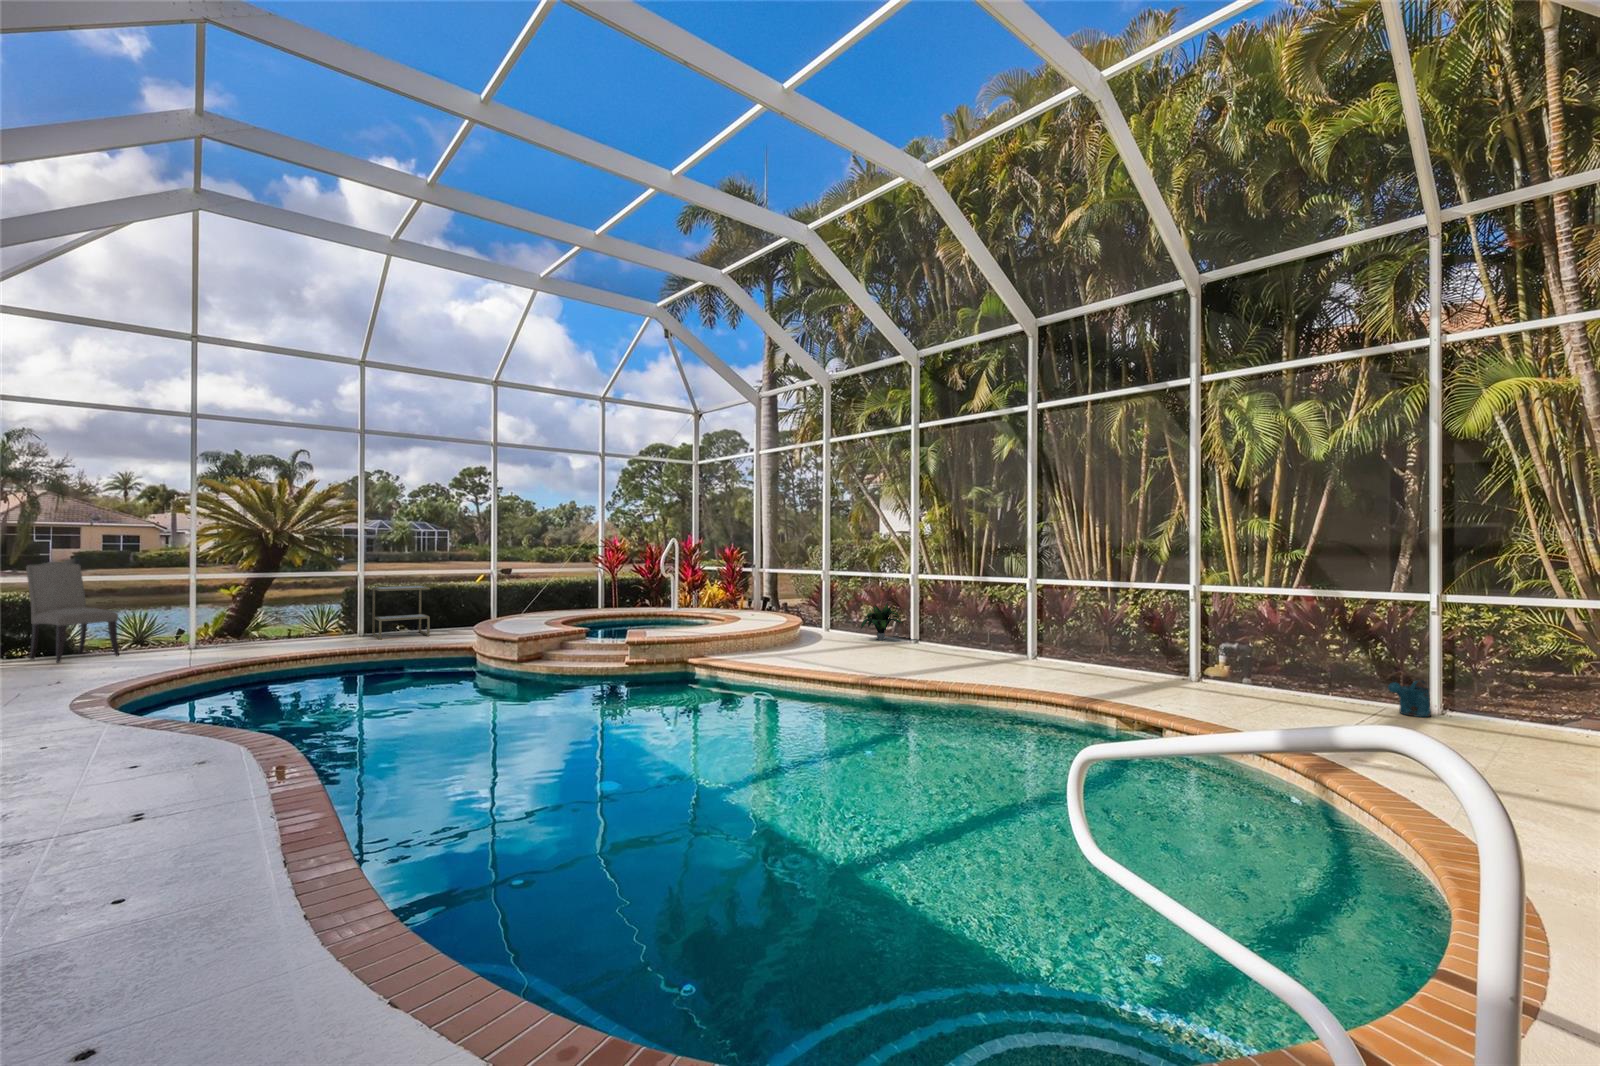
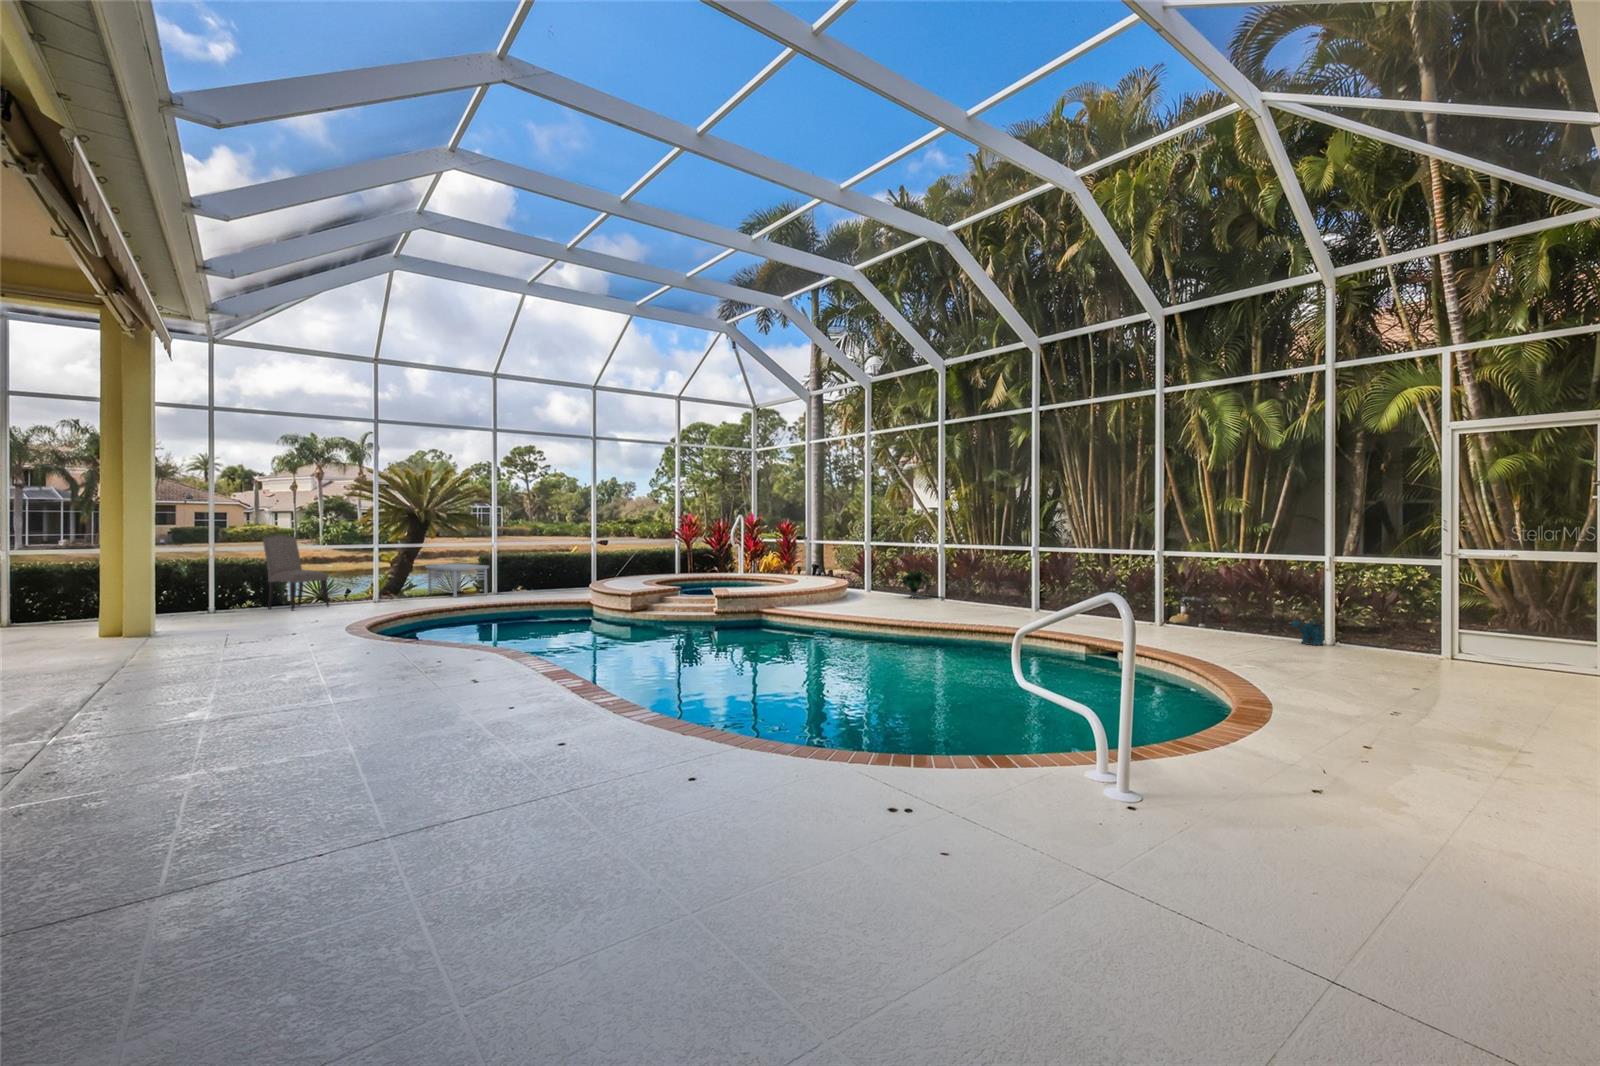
side table: present [372,585,430,640] -> none [502,554,548,597]
storage bench: none [275,597,354,641] -> present [425,564,489,598]

